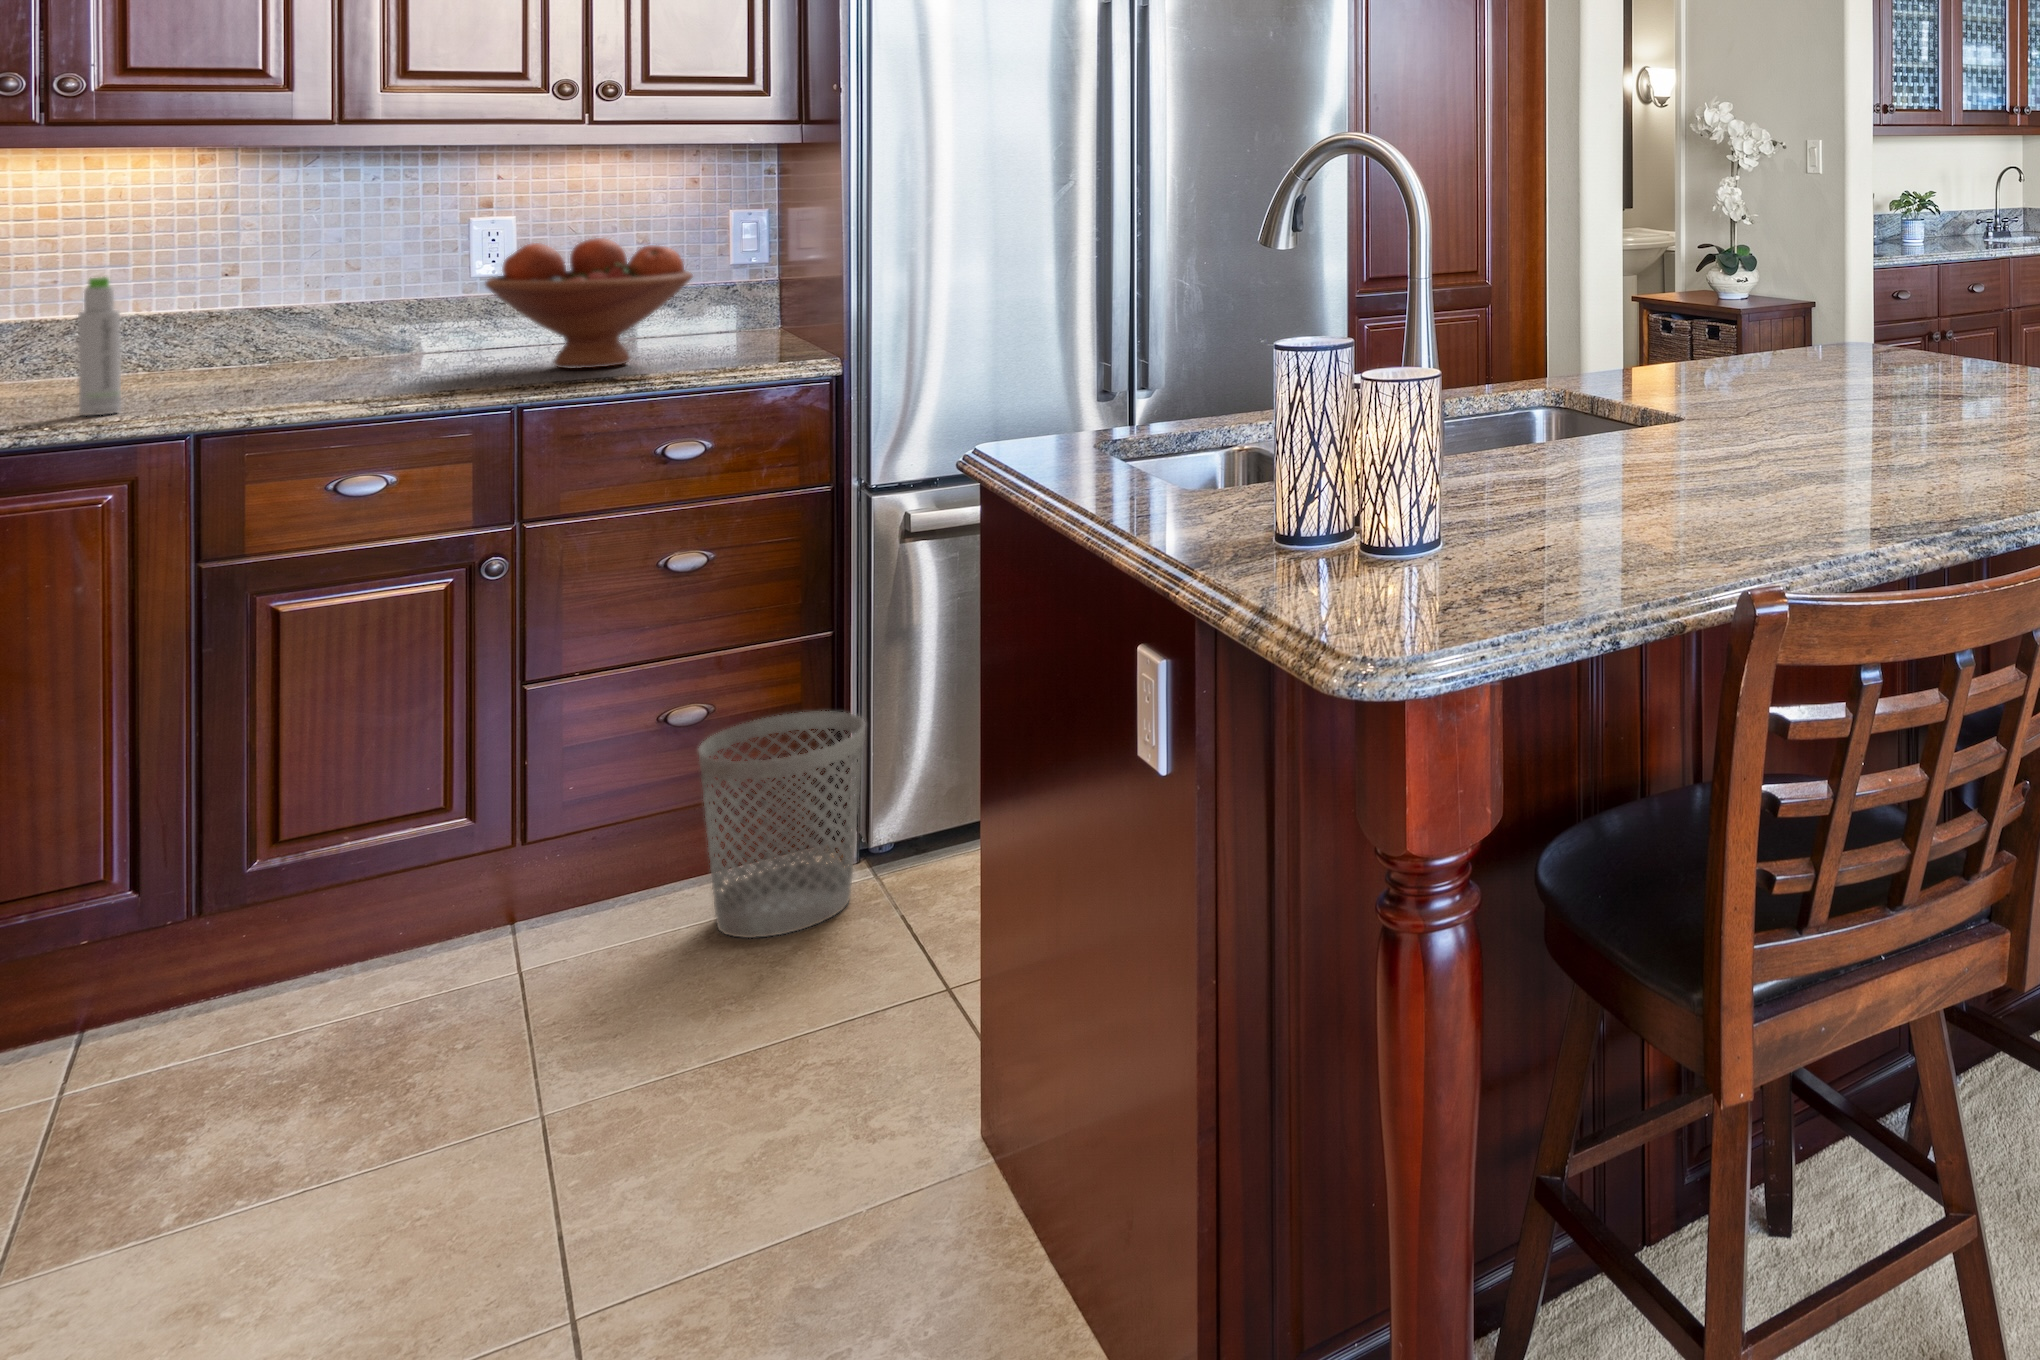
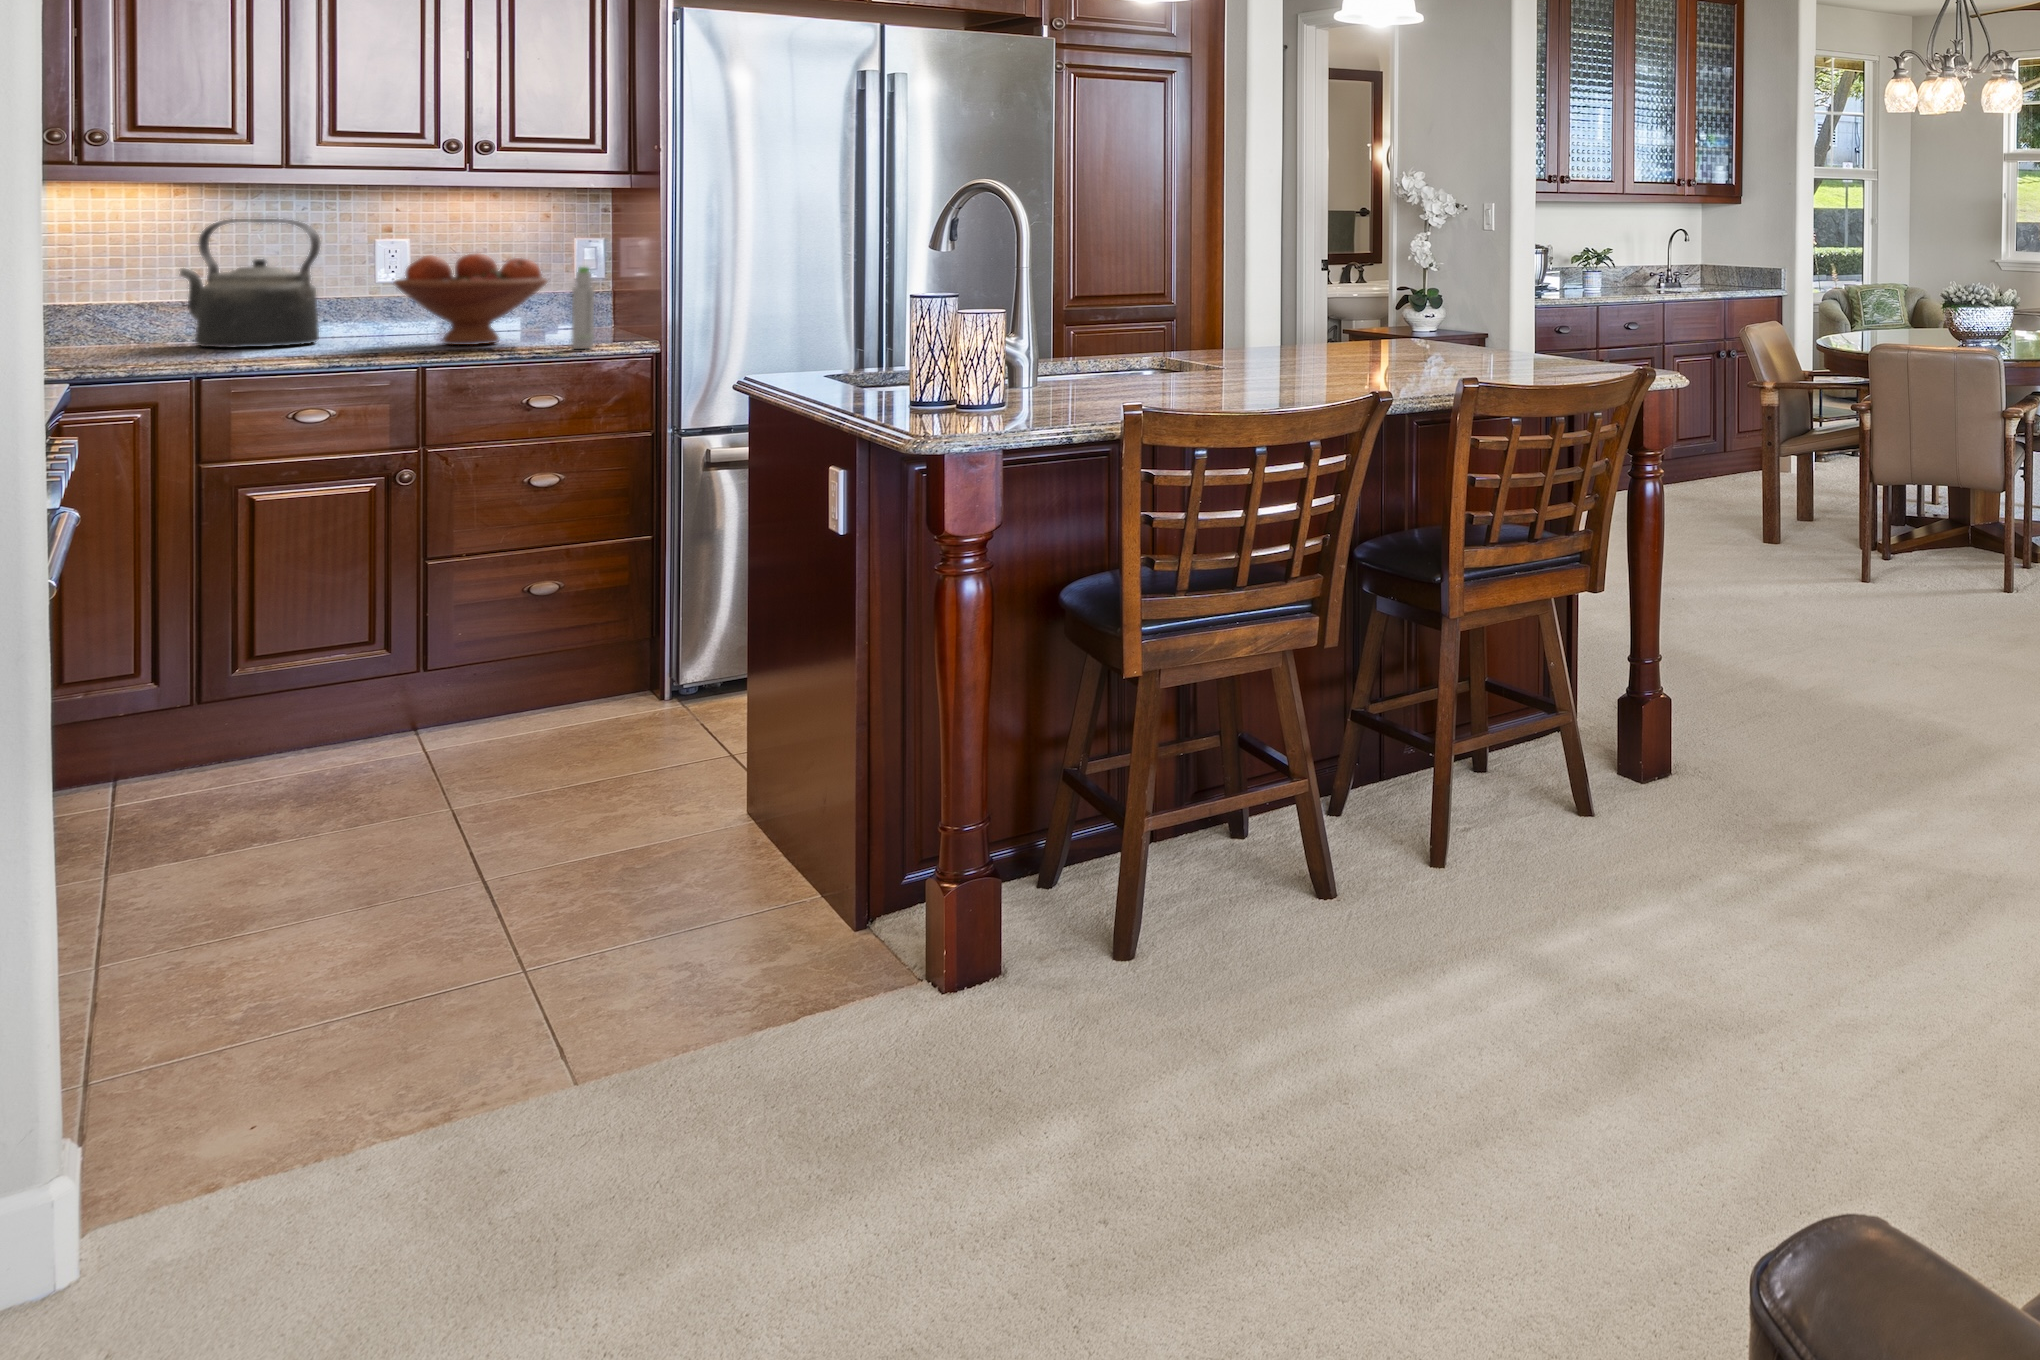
kettle: none [200,196,391,379] -> present [180,219,320,347]
bottle: present [78,278,121,416] -> present [572,267,594,349]
wastebasket: present [699,711,865,938] -> none [546,592,670,740]

